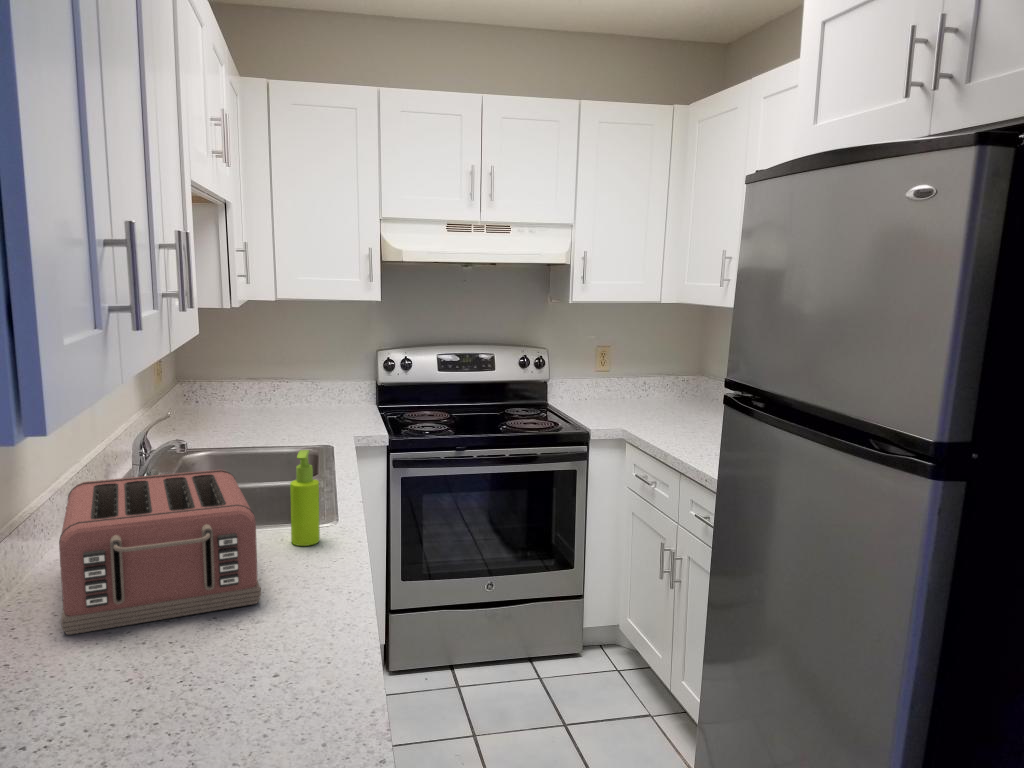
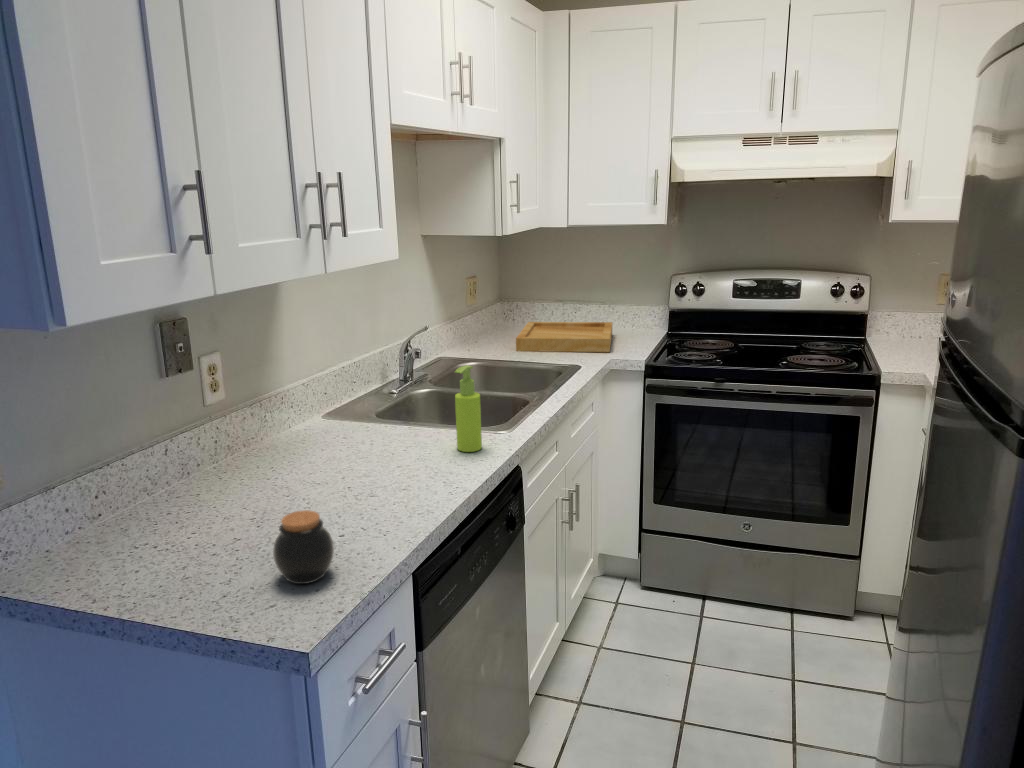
tray: none [229,400,340,437] -> present [516,322,612,352]
toaster: present [59,470,261,635] -> none [236,376,415,492]
jar: none [243,627,315,719] -> present [273,510,334,584]

